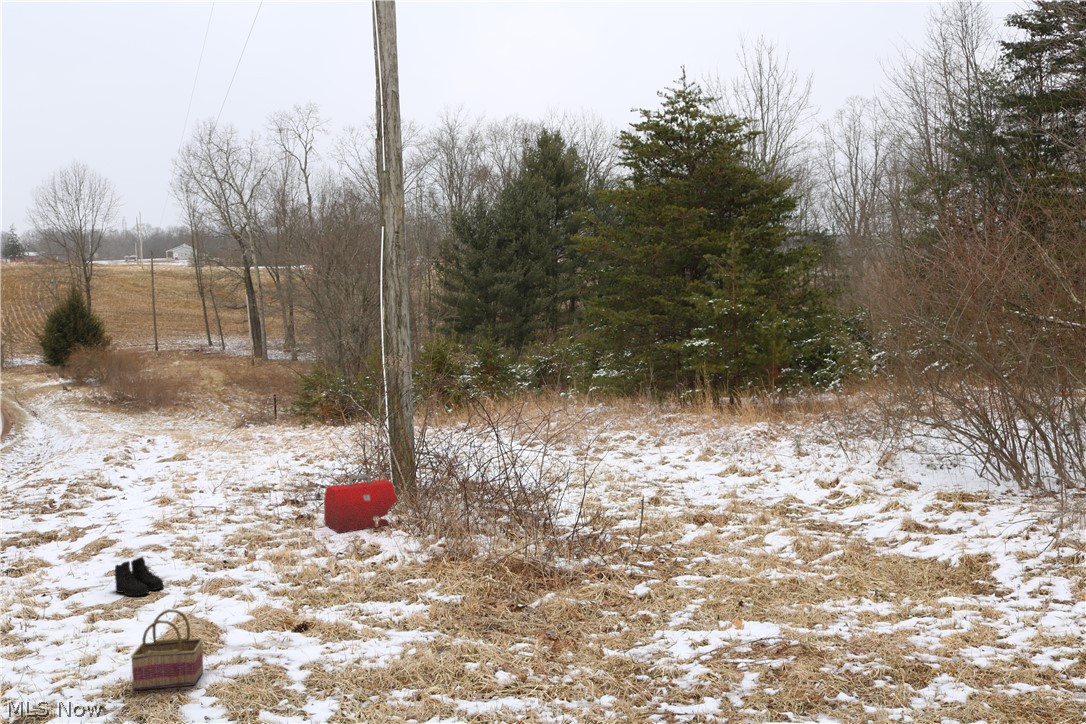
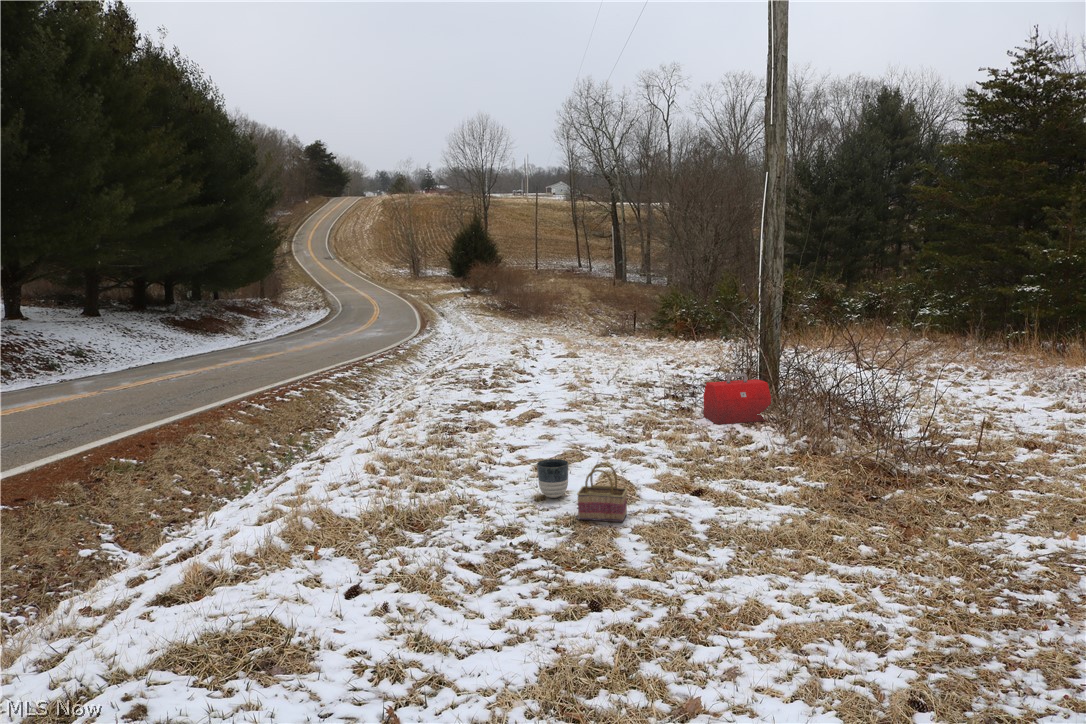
boots: present [115,557,164,596] -> none [548,426,584,456]
planter: none [80,608,127,662] -> present [537,459,569,498]

